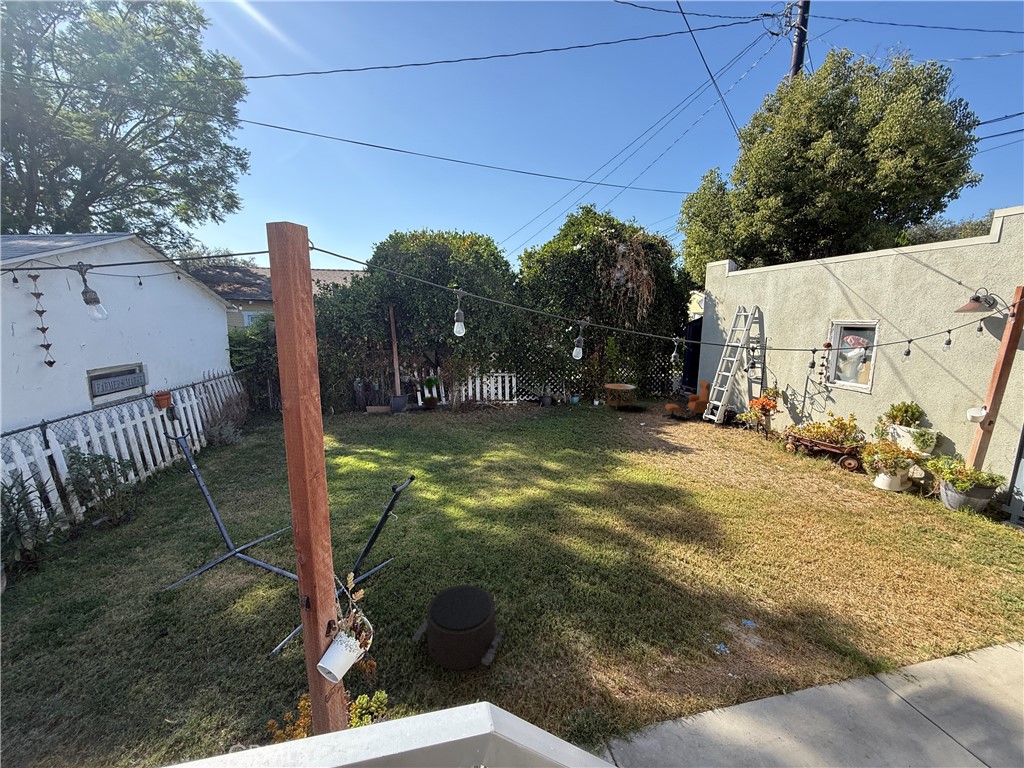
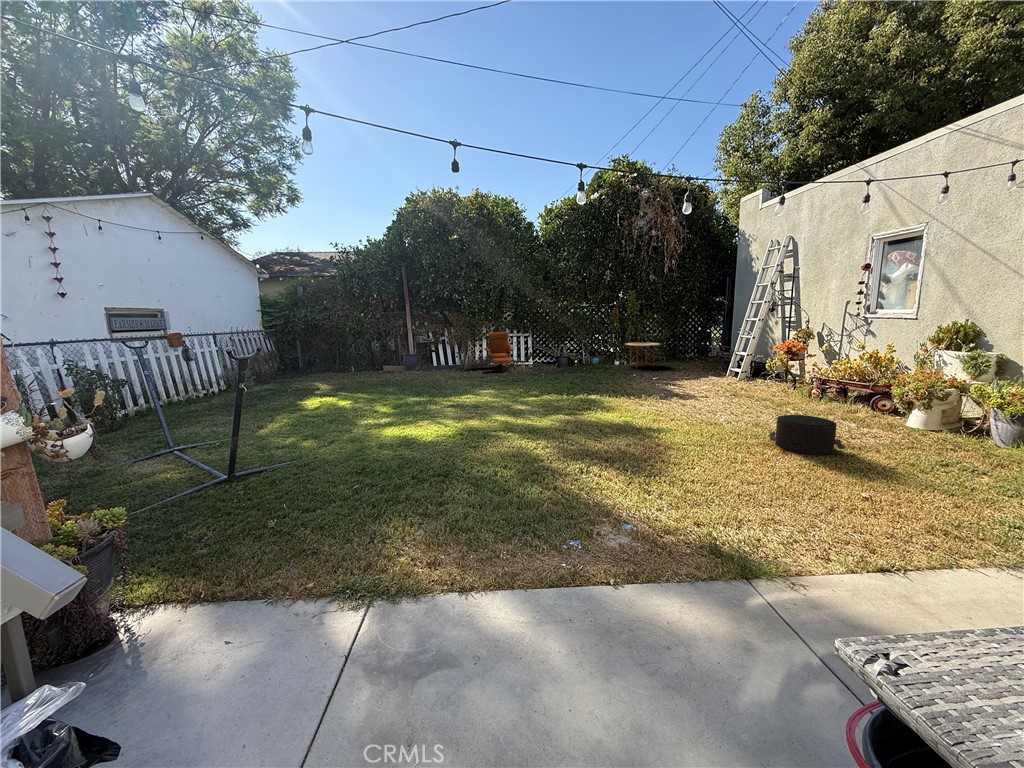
potted tree: present [422,376,439,409] -> none [428,331,450,368]
lounge chair: present [662,381,710,421] -> present [484,332,515,373]
pouf: present [412,585,503,670] -> present [769,415,845,455]

